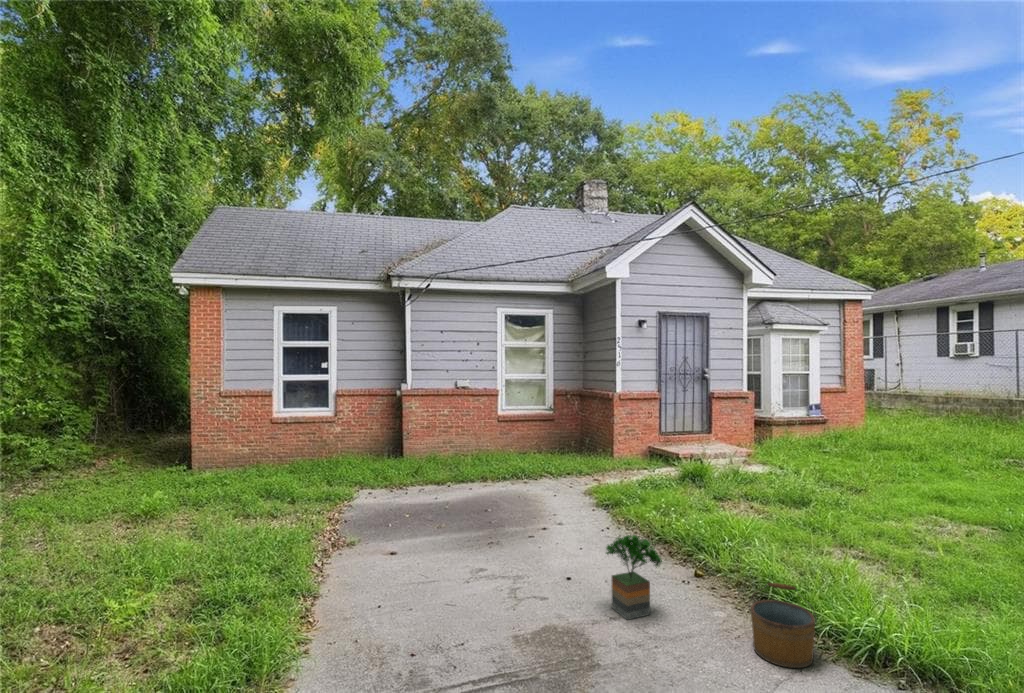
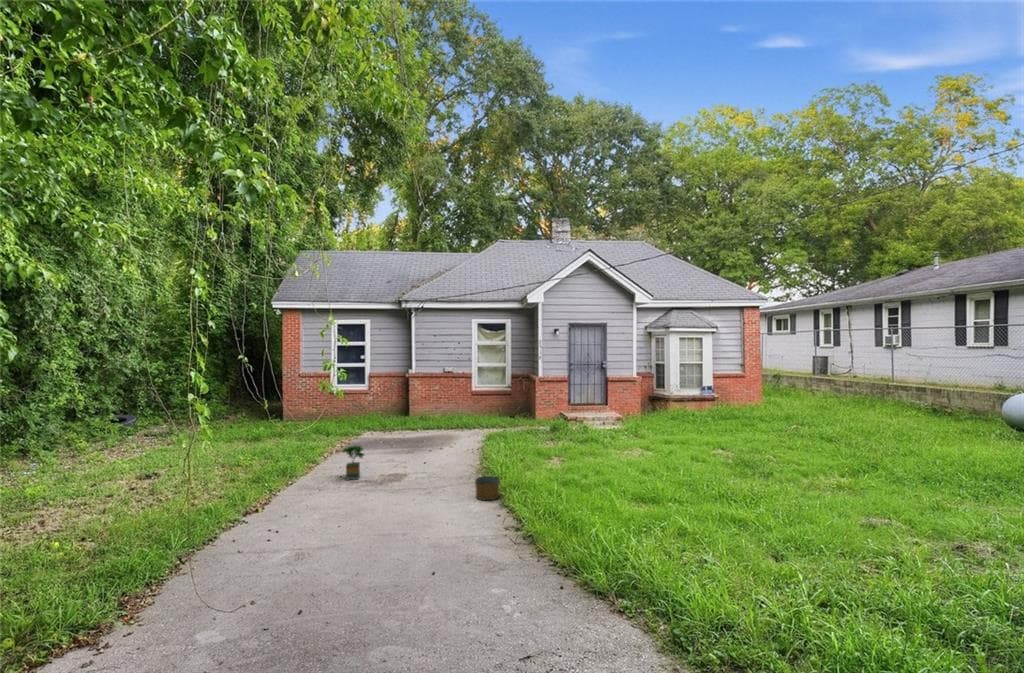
potted tree: present [606,535,662,620] -> present [343,446,364,480]

